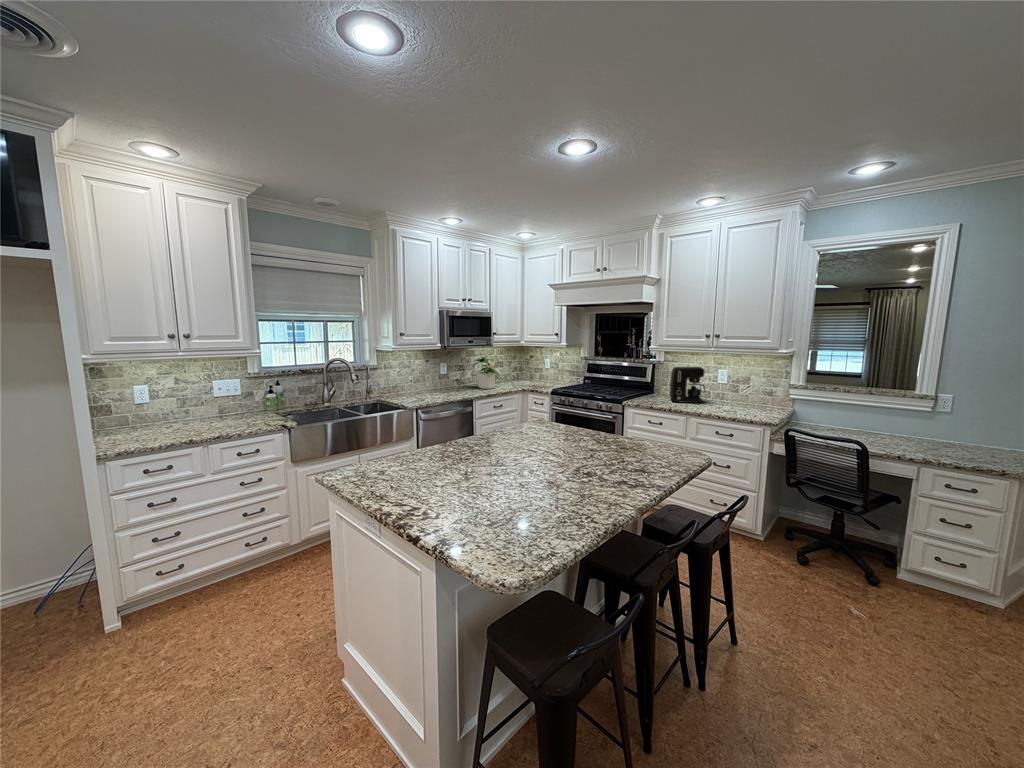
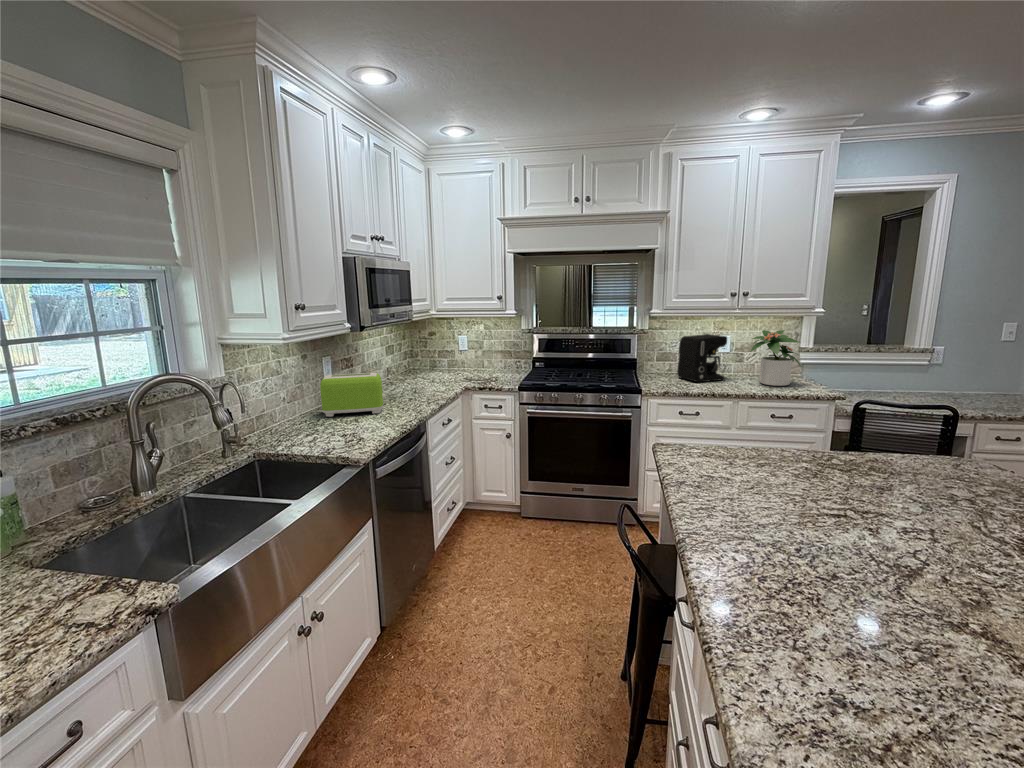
potted plant: present [472,356,500,389] -> present [750,330,801,386]
toaster: none [429,371,461,393] -> present [320,373,385,417]

